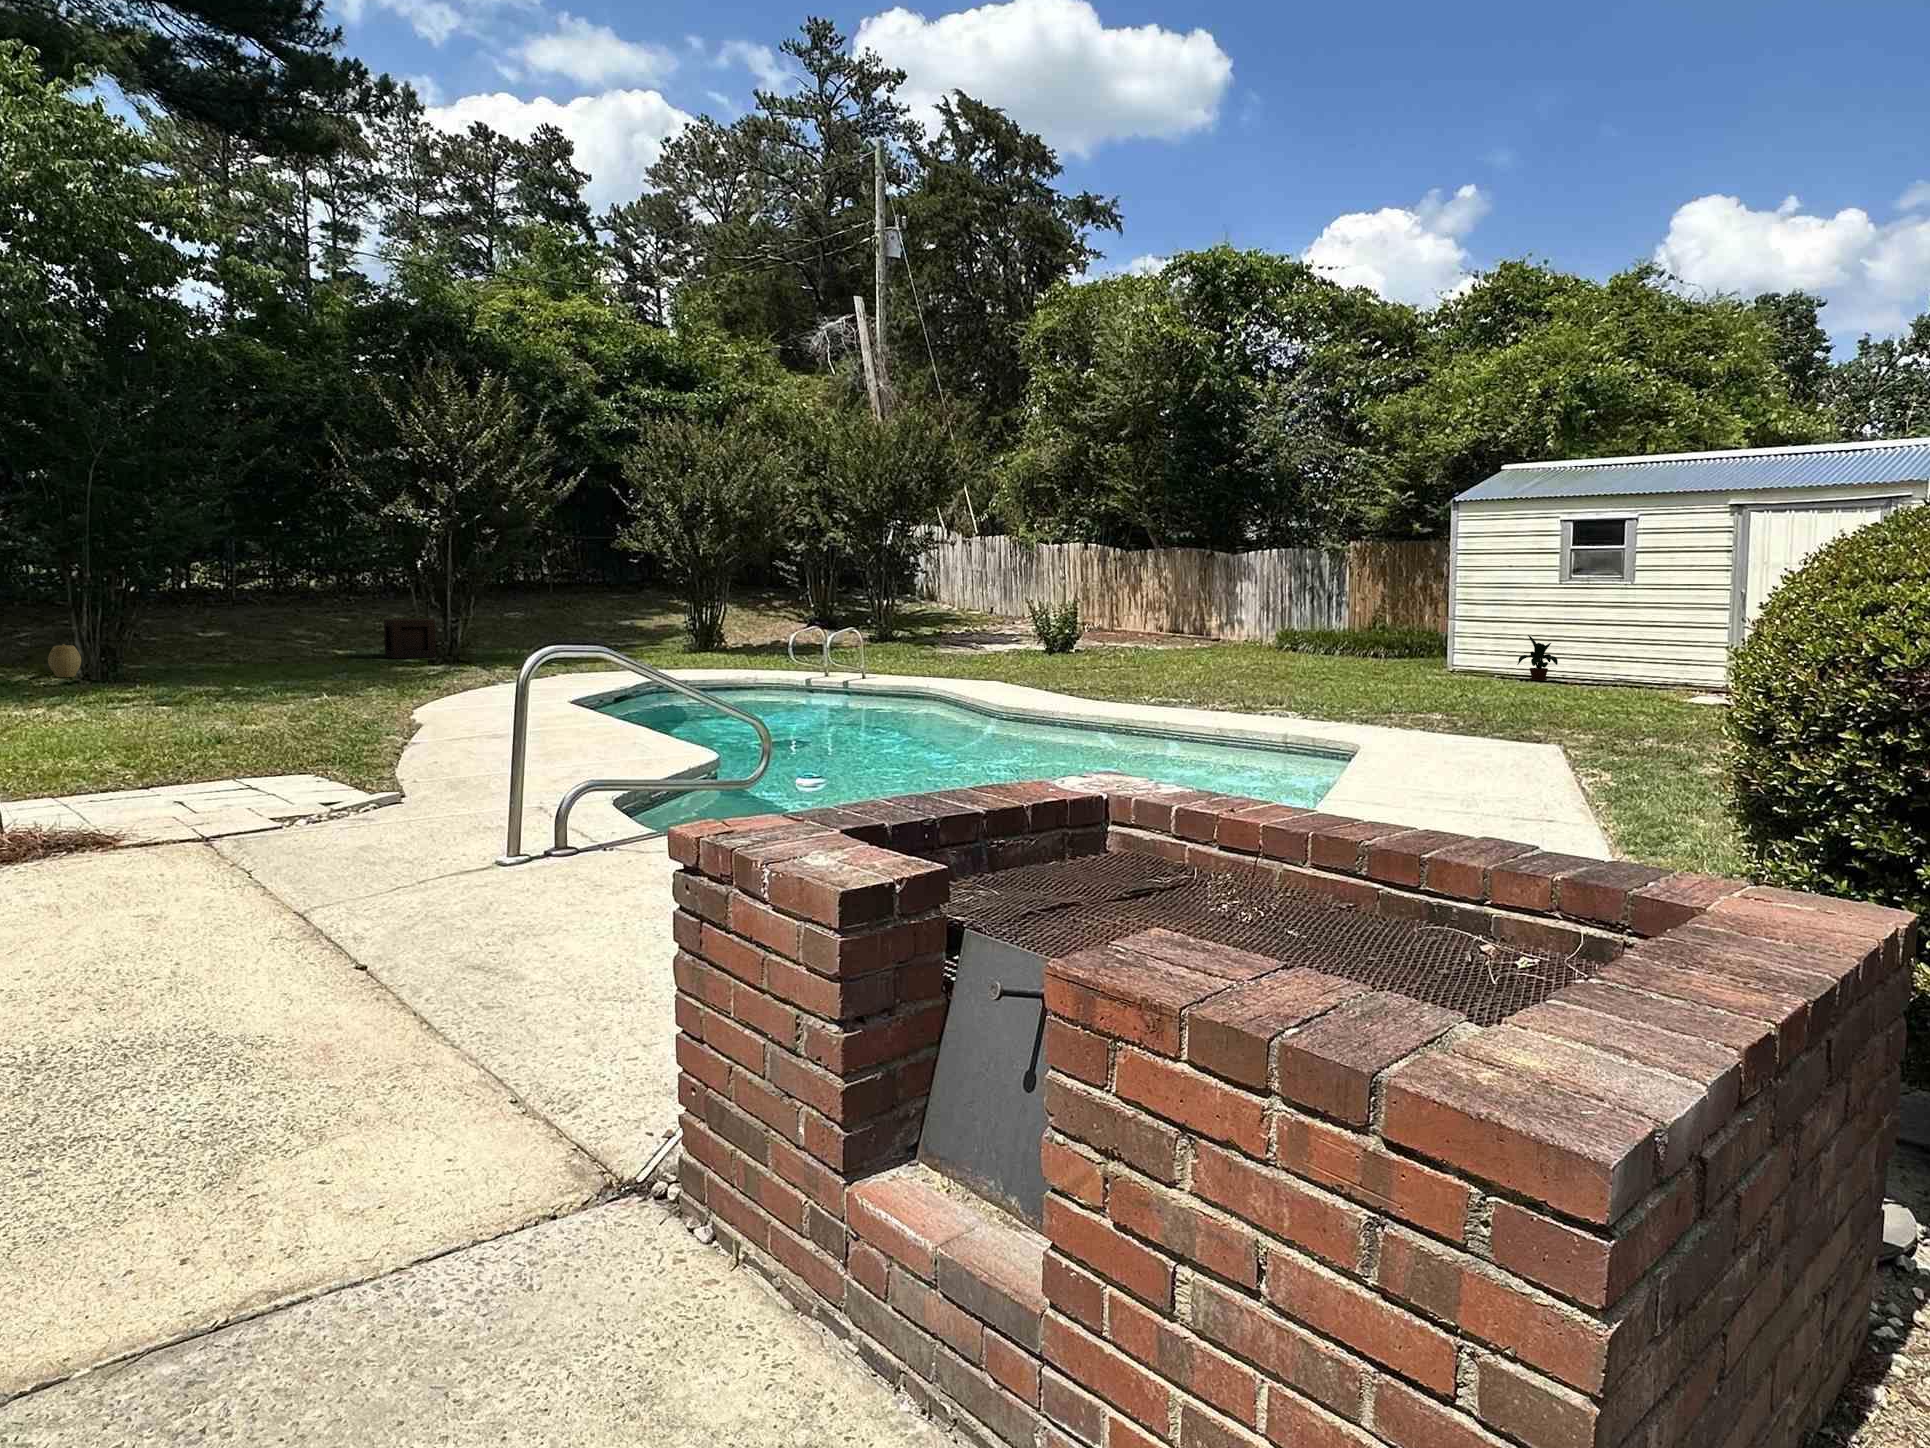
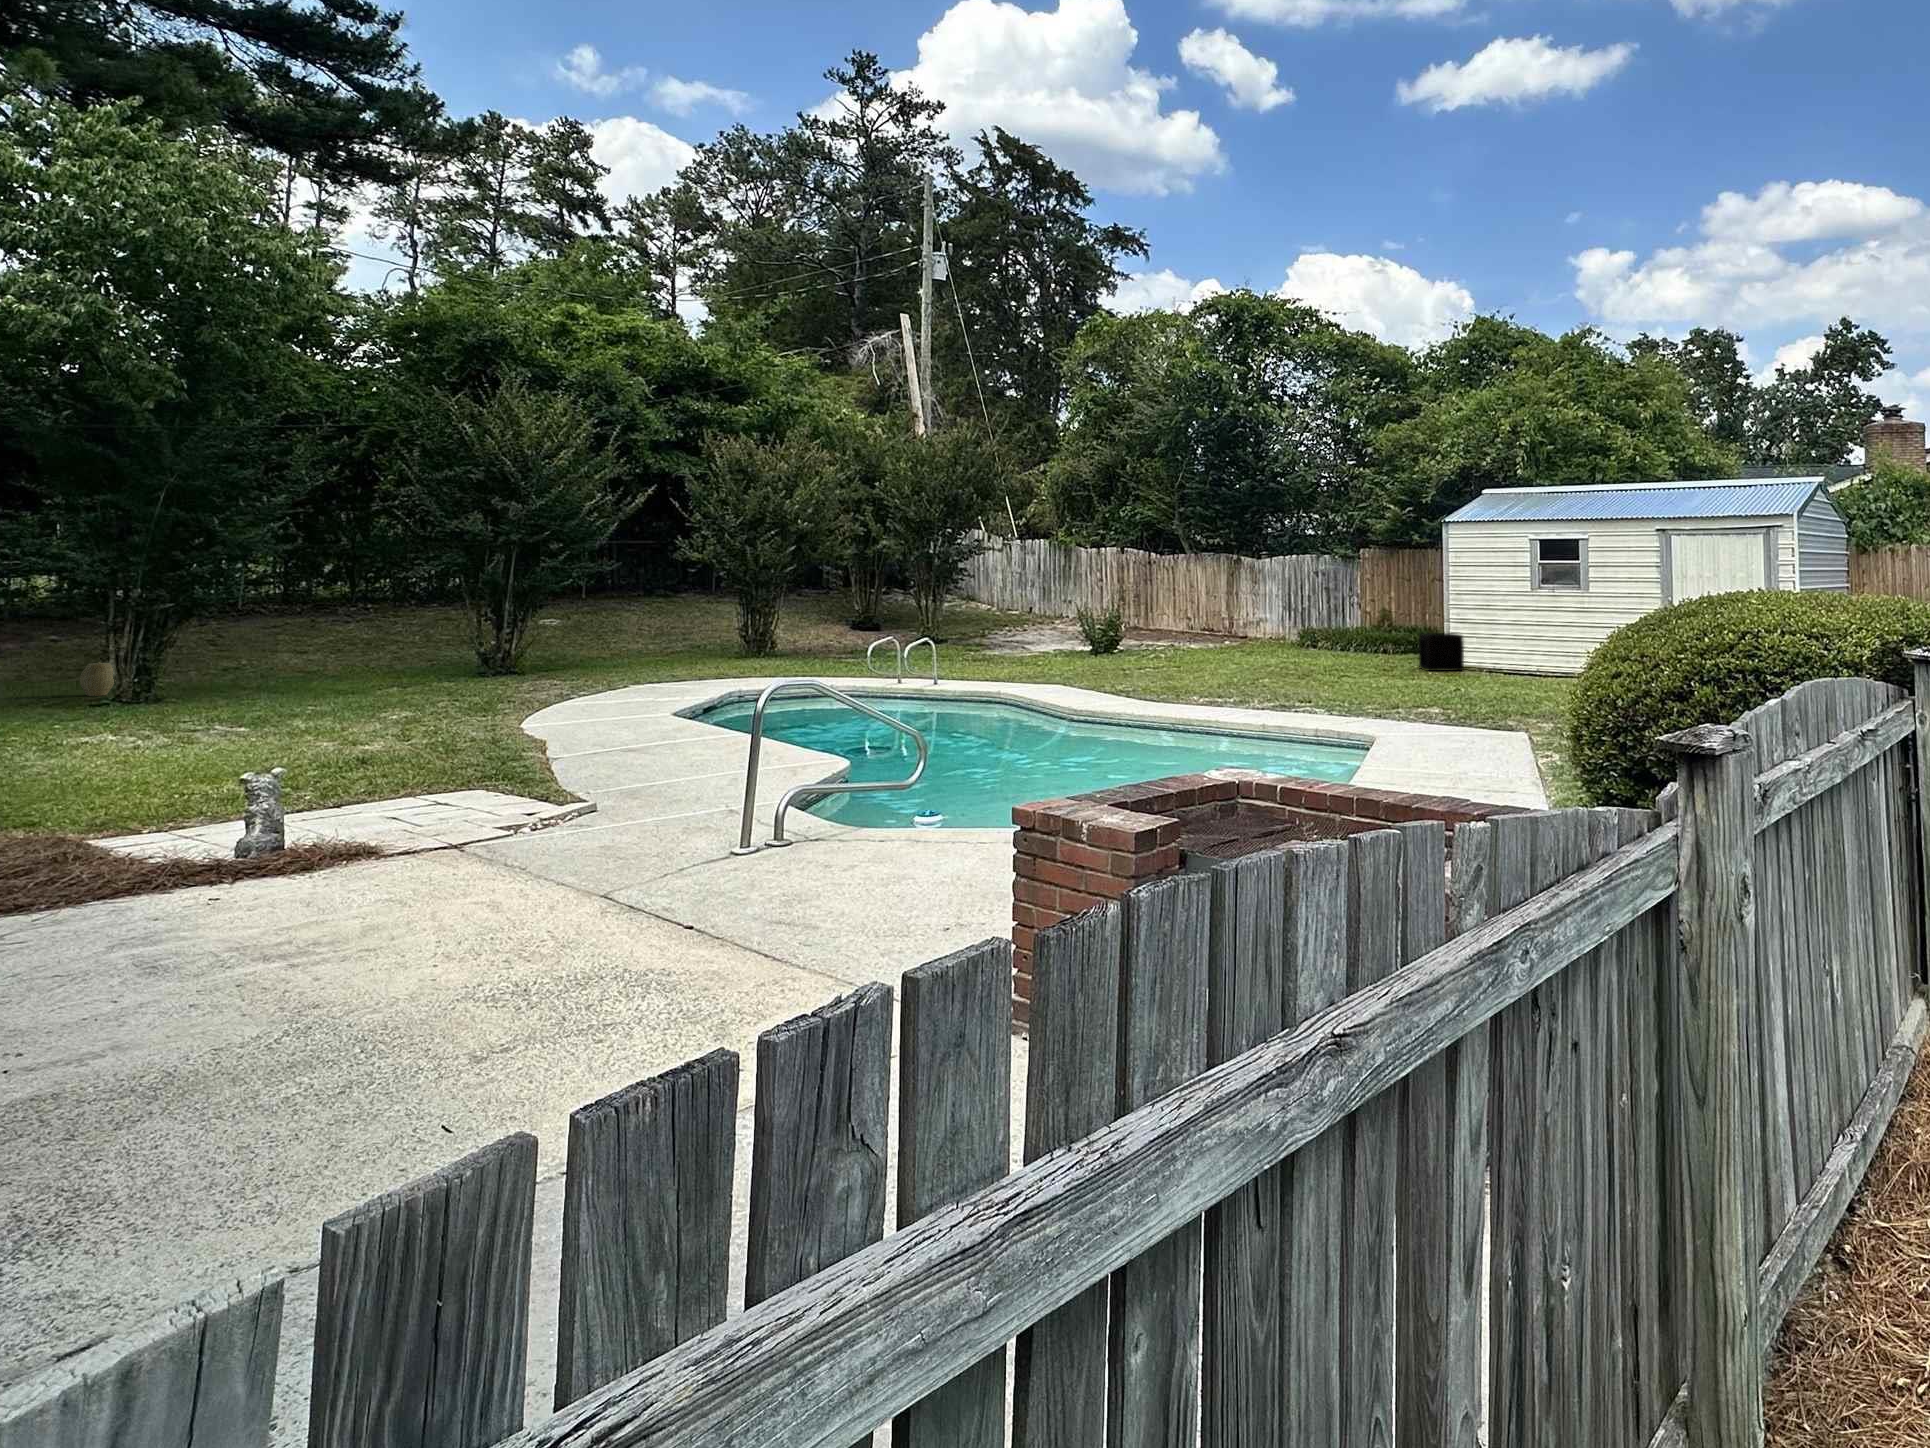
wooden crate: present [384,619,436,658] -> present [1419,633,1464,671]
potted plant: present [1517,635,1558,680] -> none [1501,638,1533,676]

